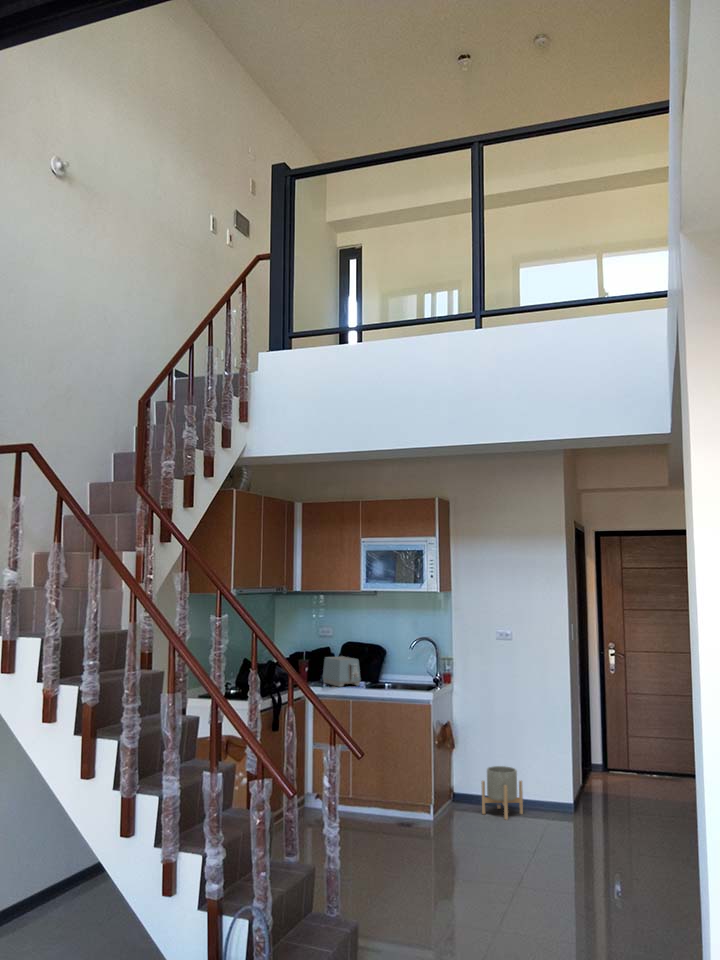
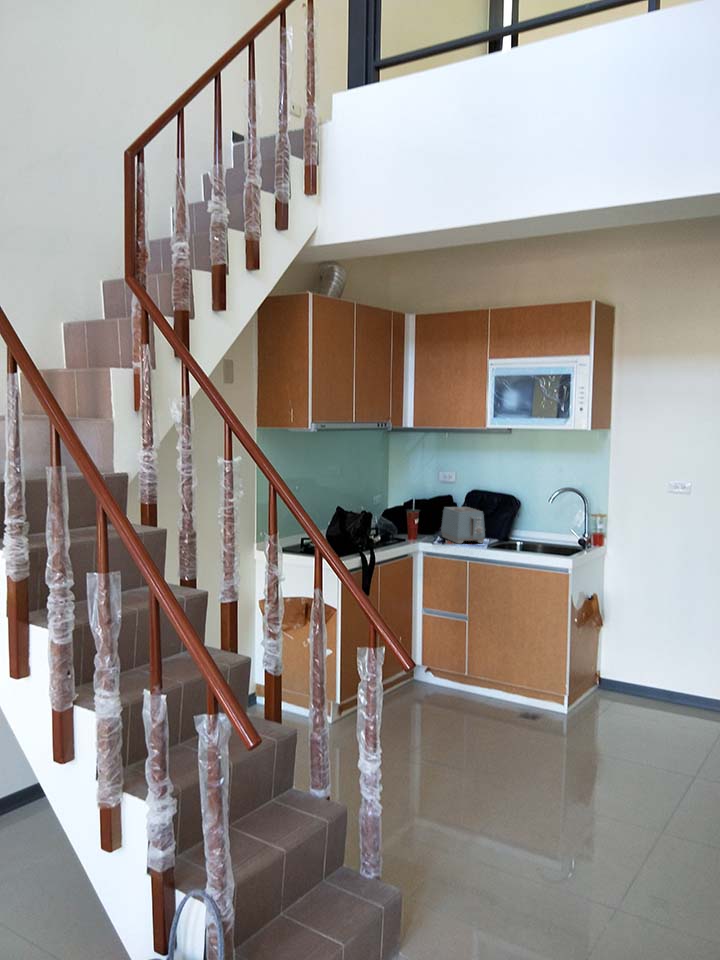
planter: present [482,766,523,820] -> none [631,653,688,721]

